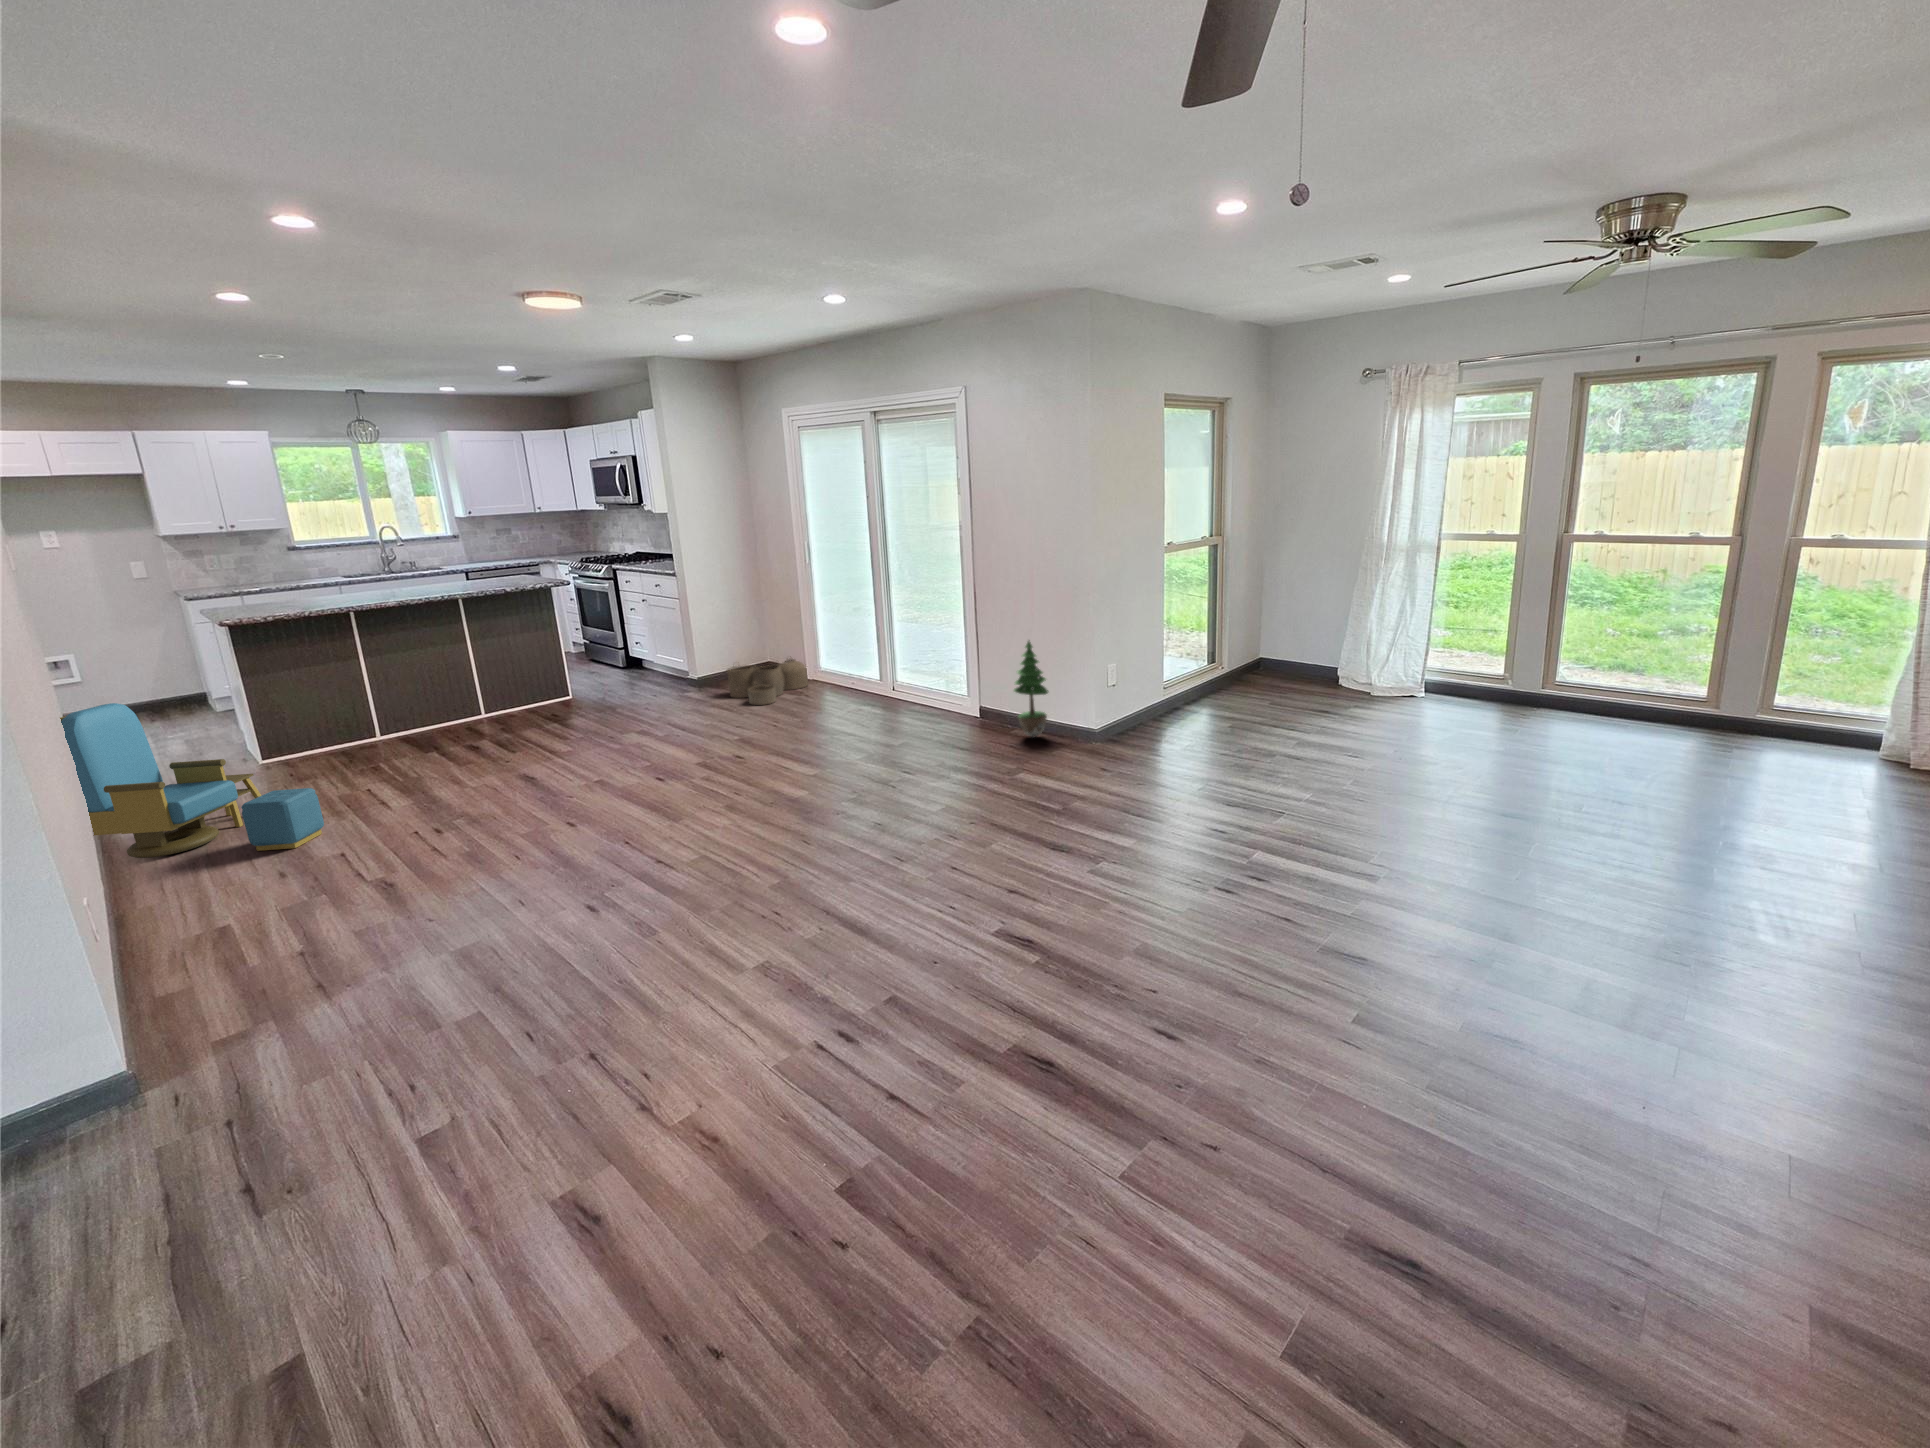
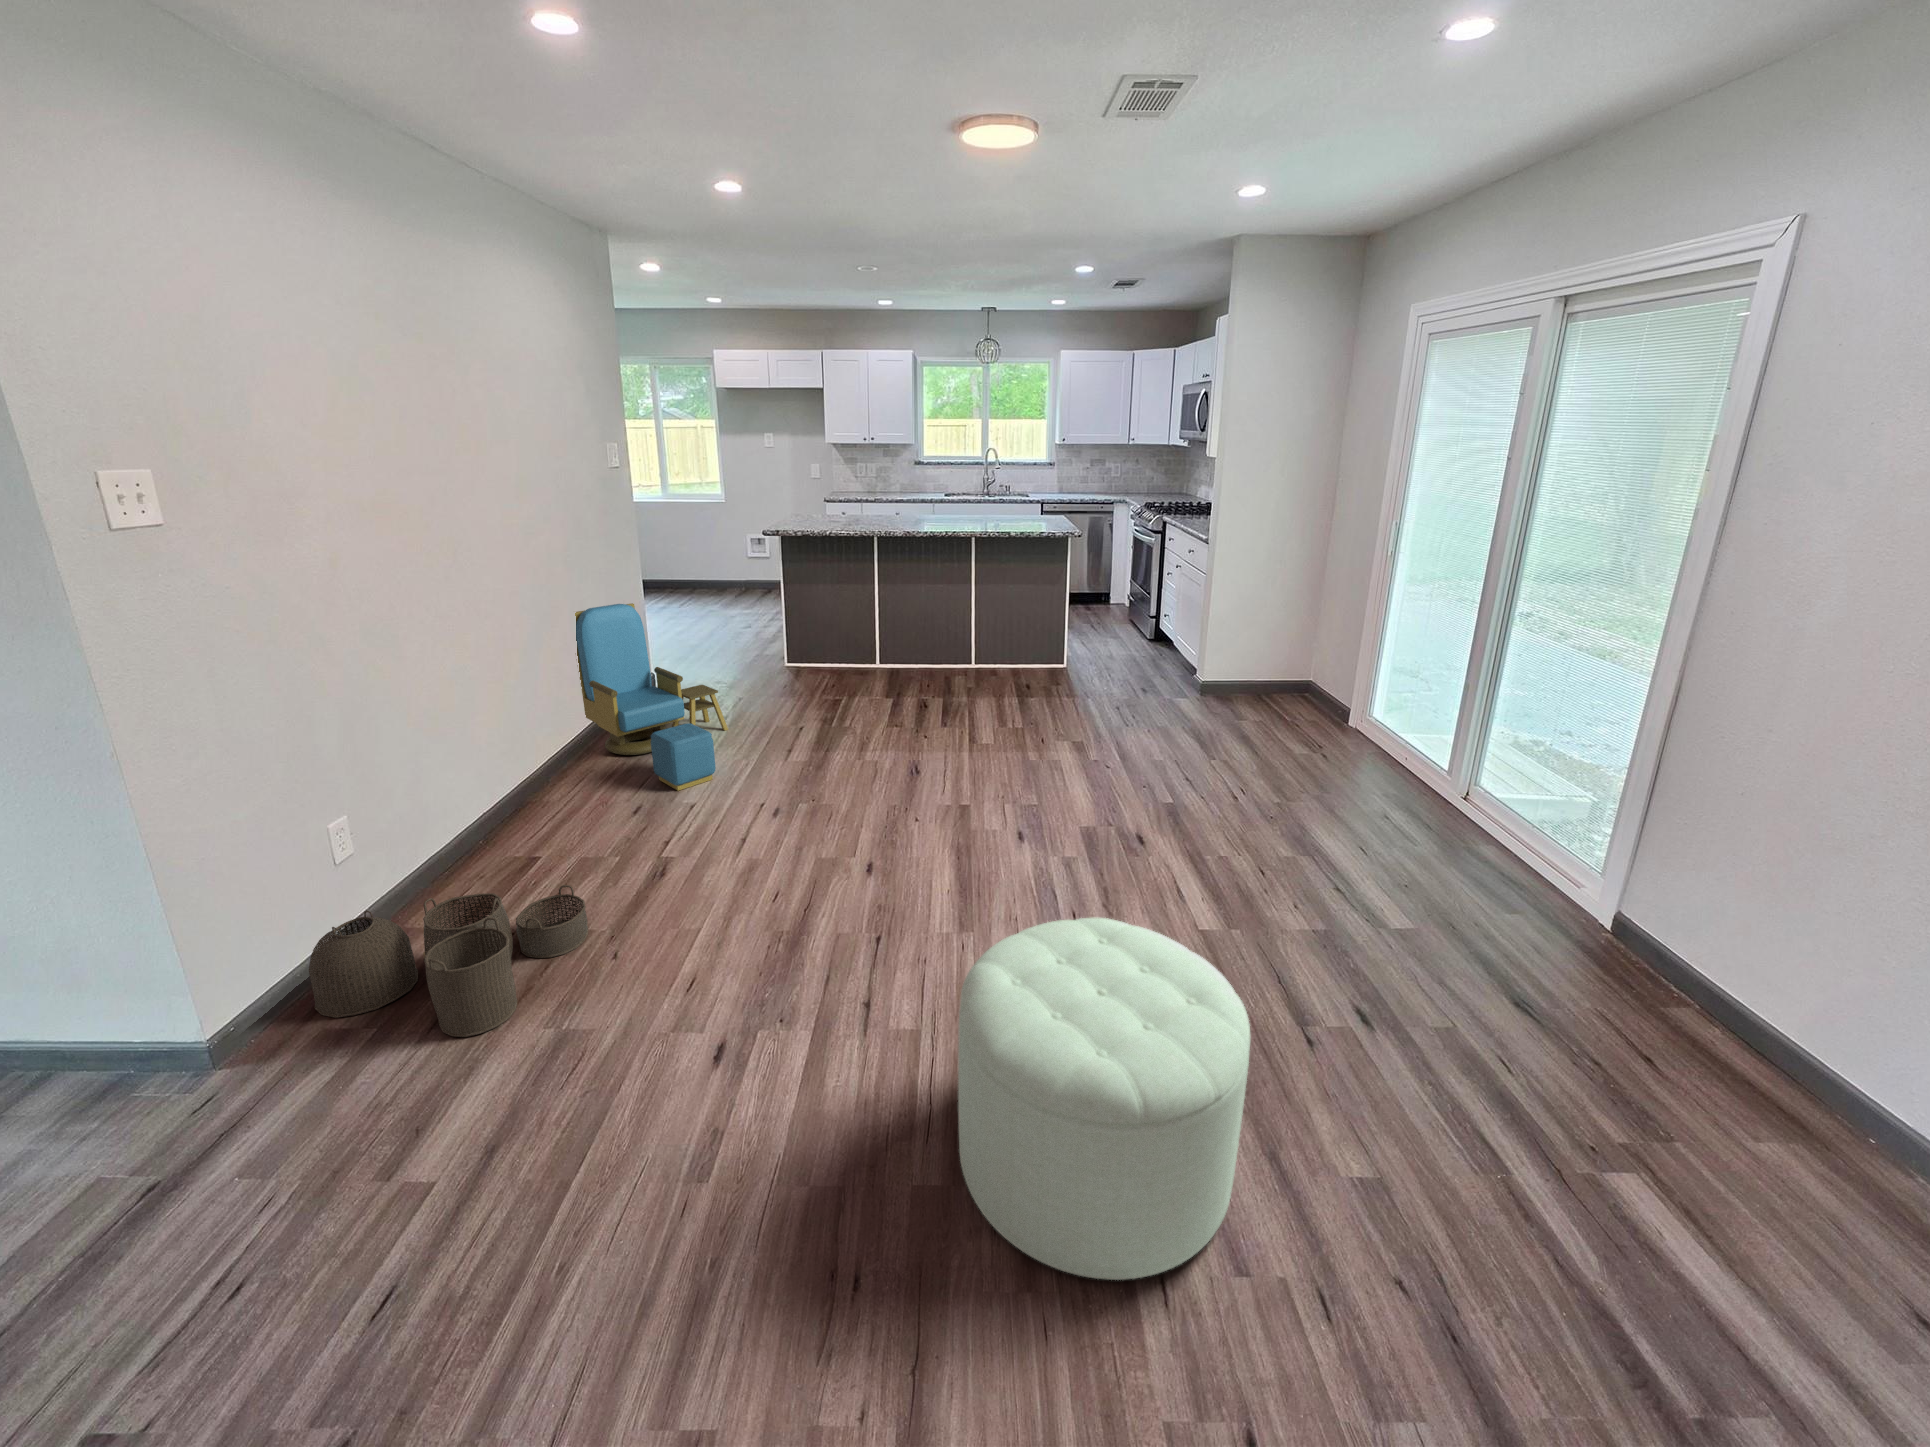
potted tree: present [1014,641,1049,737] -> none [1713,873,1846,1092]
woven basket: present [727,659,808,705] -> present [309,885,588,1037]
ottoman: none [737,726,885,862] -> present [958,918,1250,1280]

